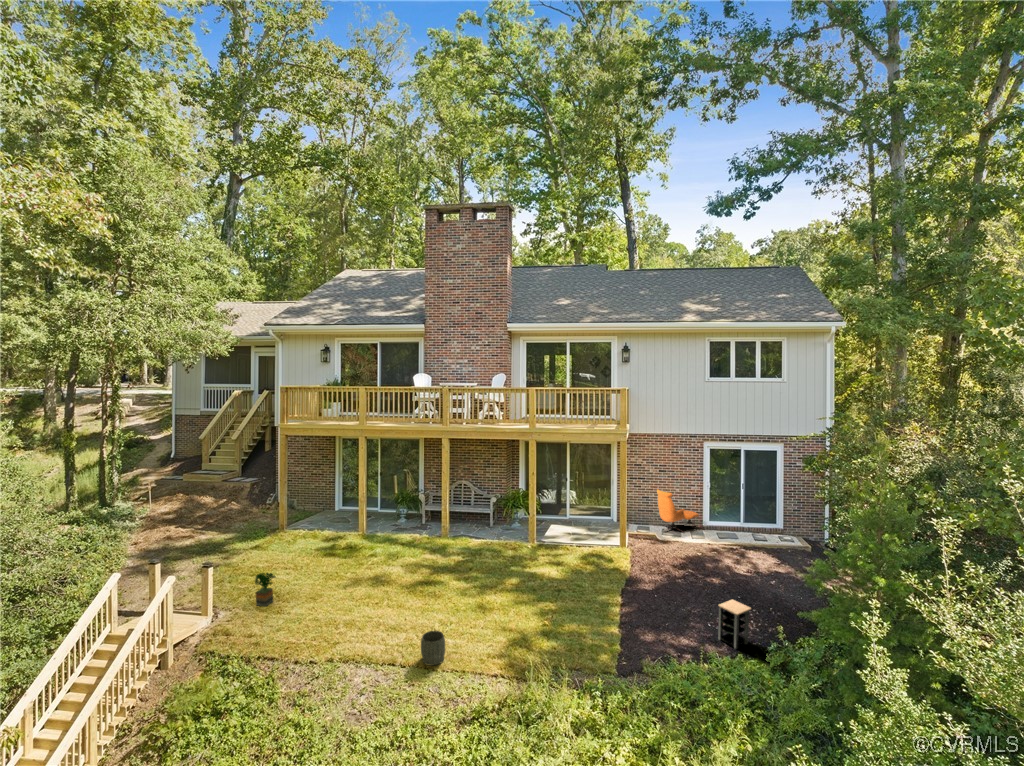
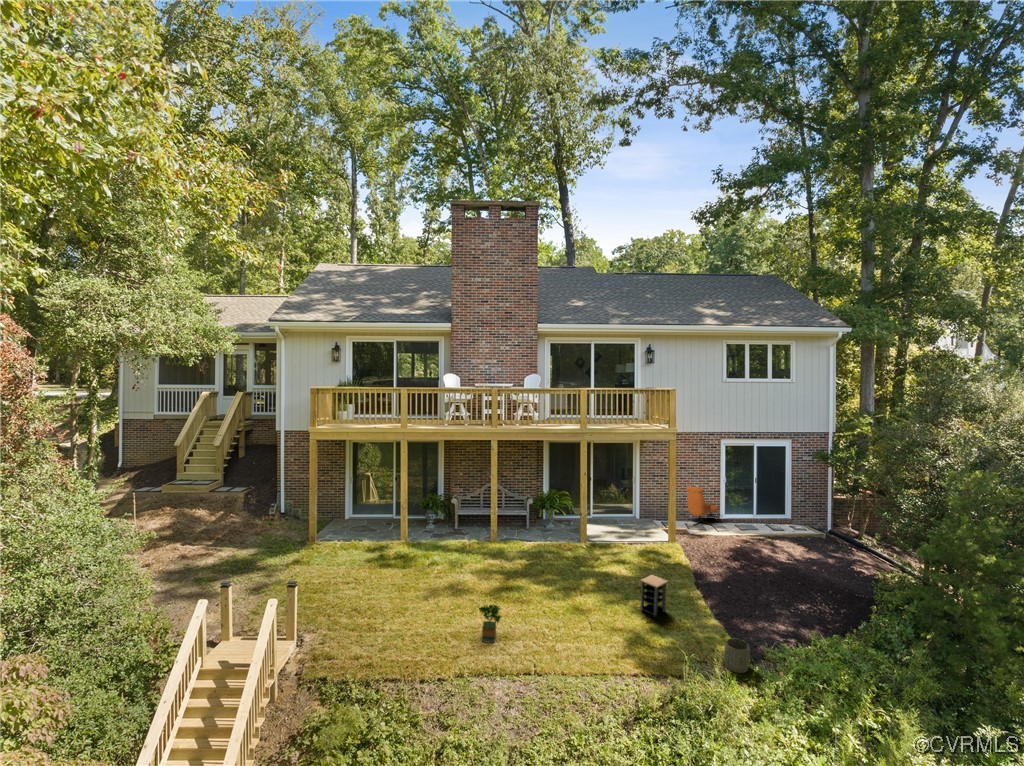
potted tree: present [255,573,275,607] -> present [479,605,501,643]
side table: present [718,599,751,649] -> present [640,575,668,617]
woven basket: present [421,631,445,666] -> present [724,638,750,673]

